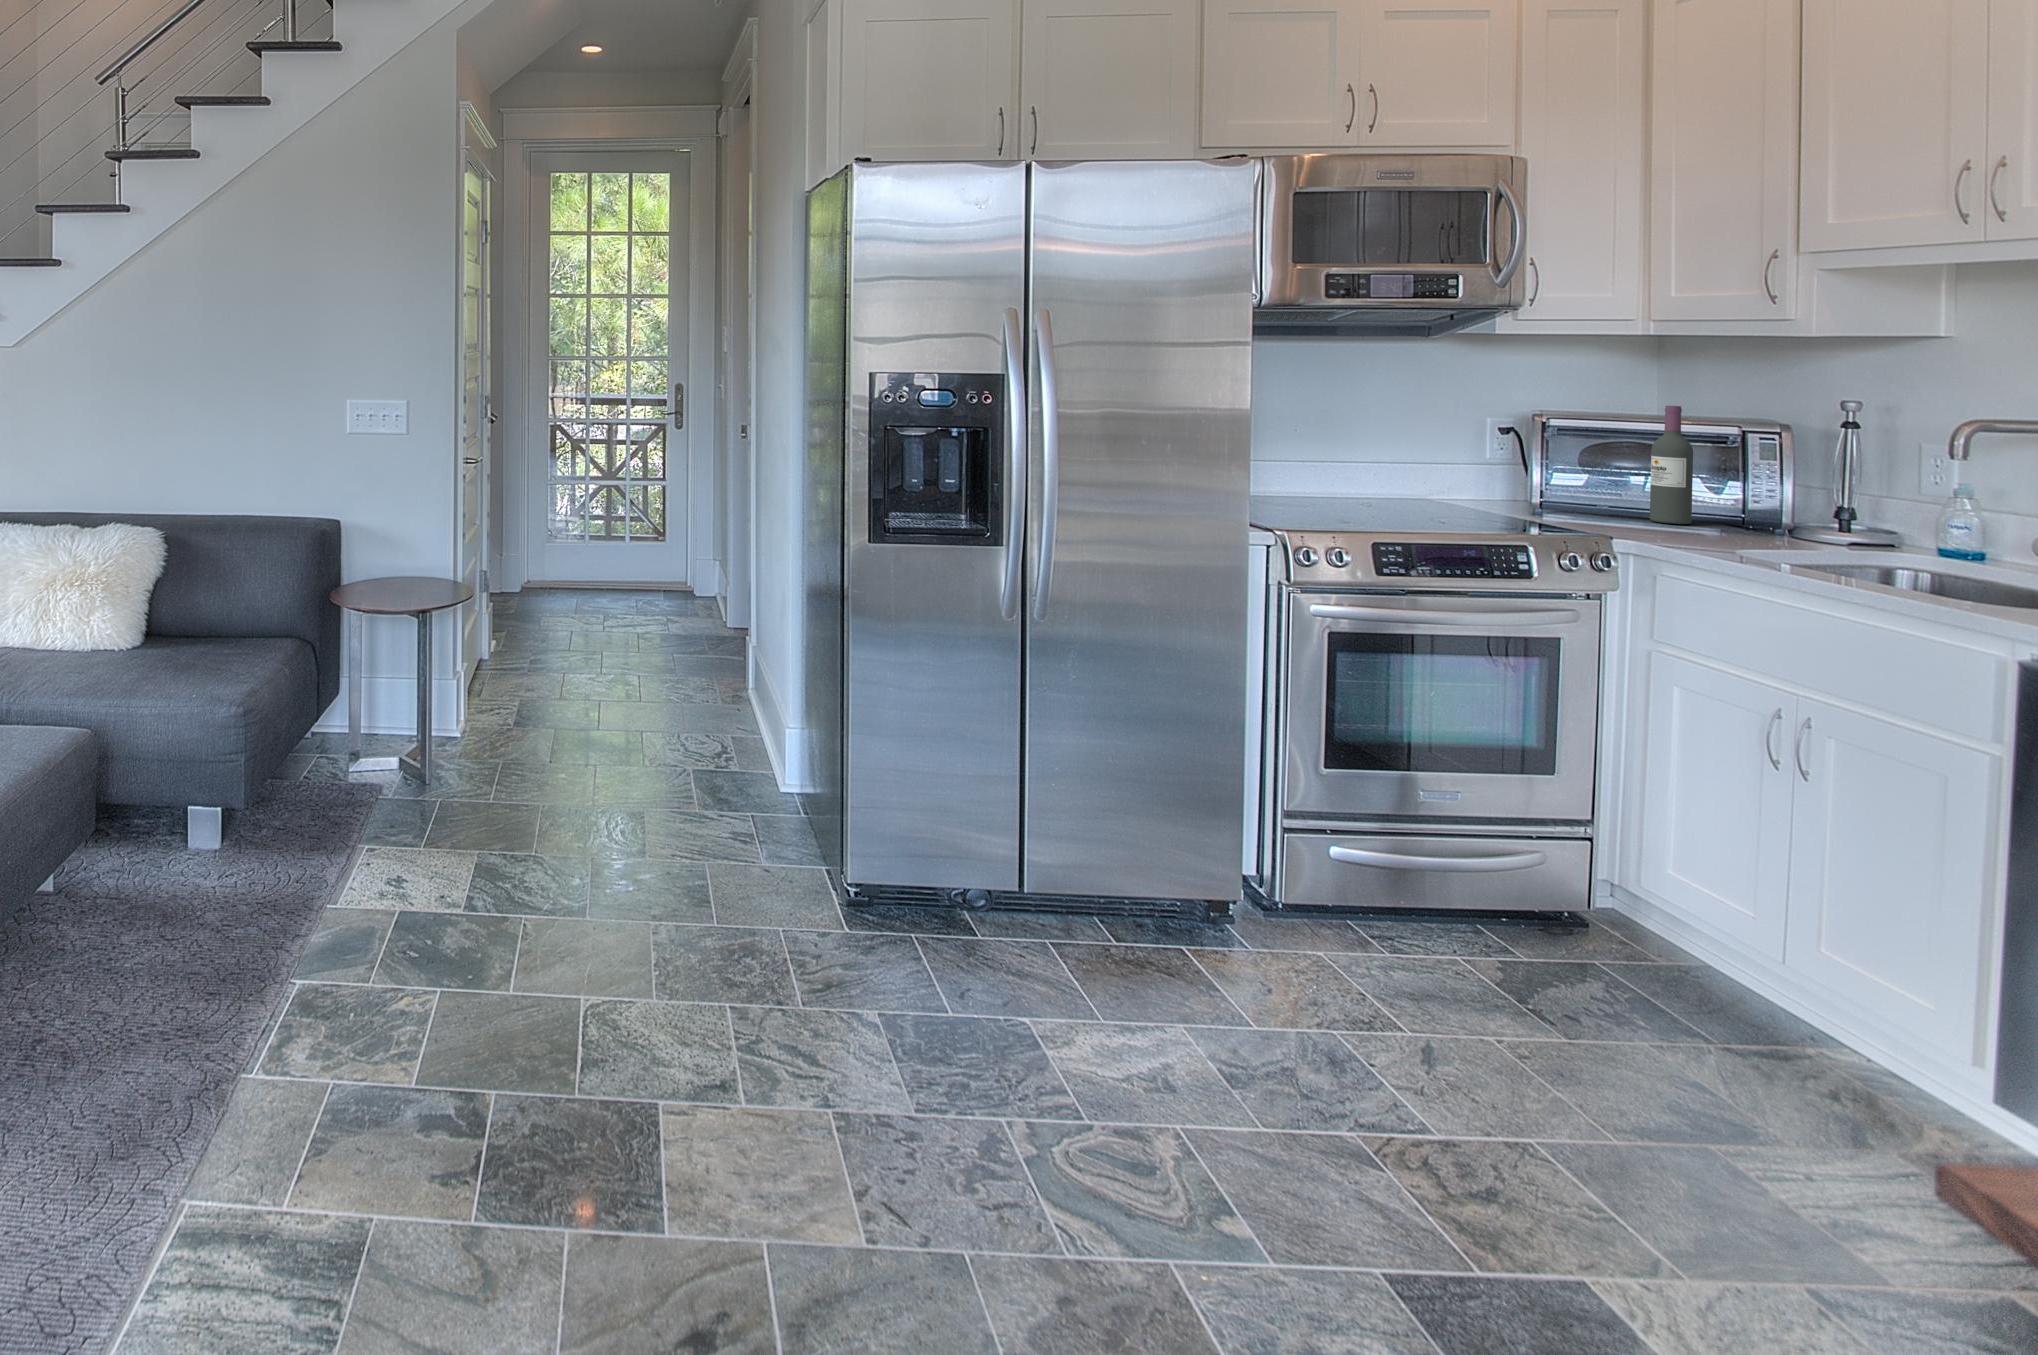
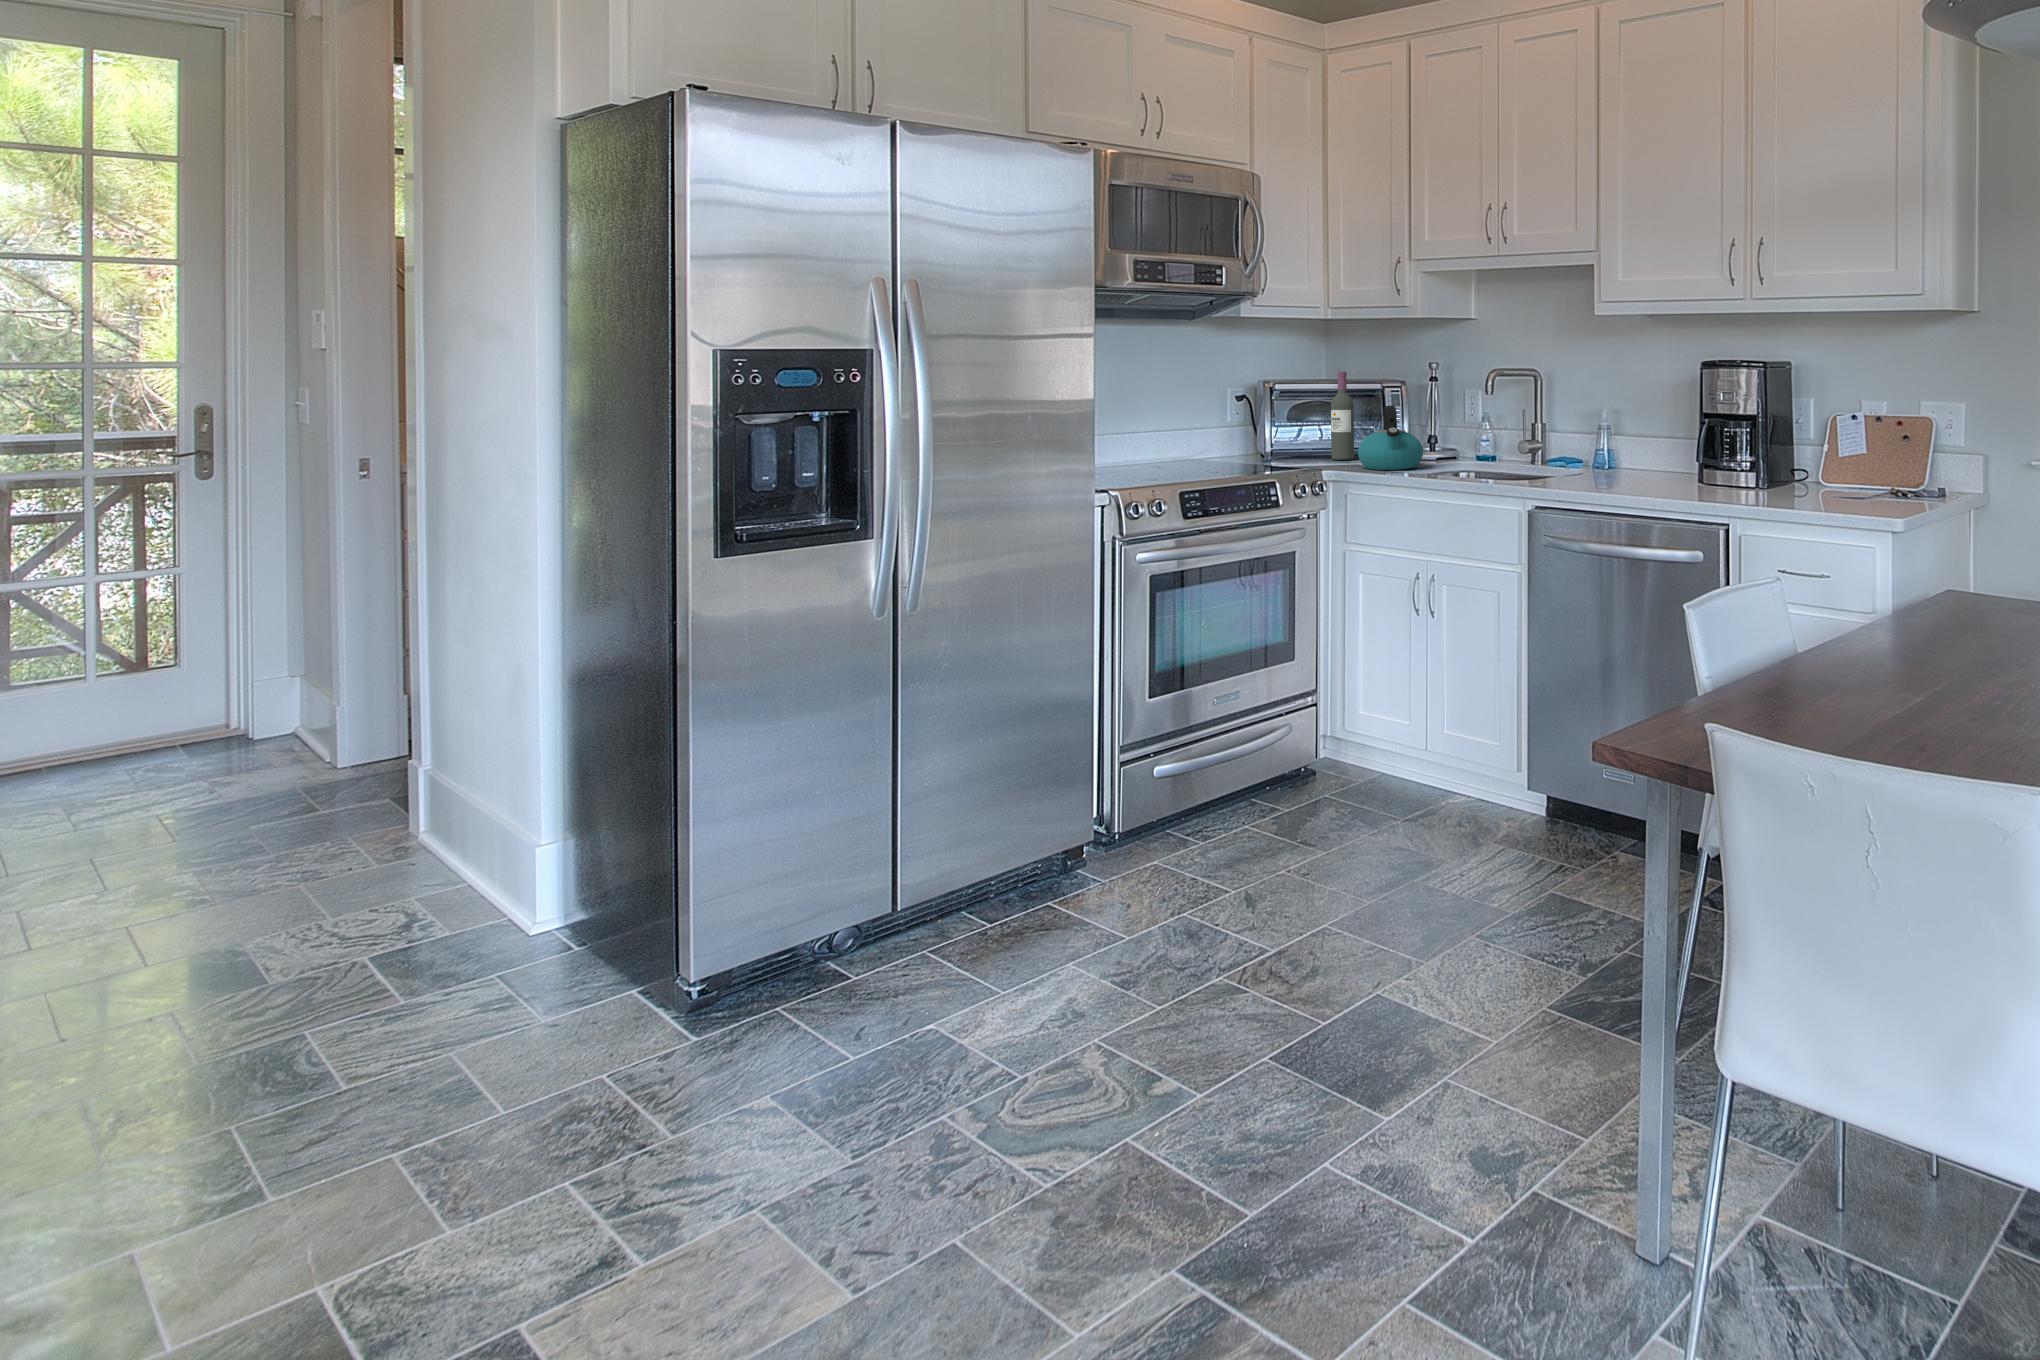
kettle: none [1687,460,1817,552] -> present [1358,406,1423,470]

